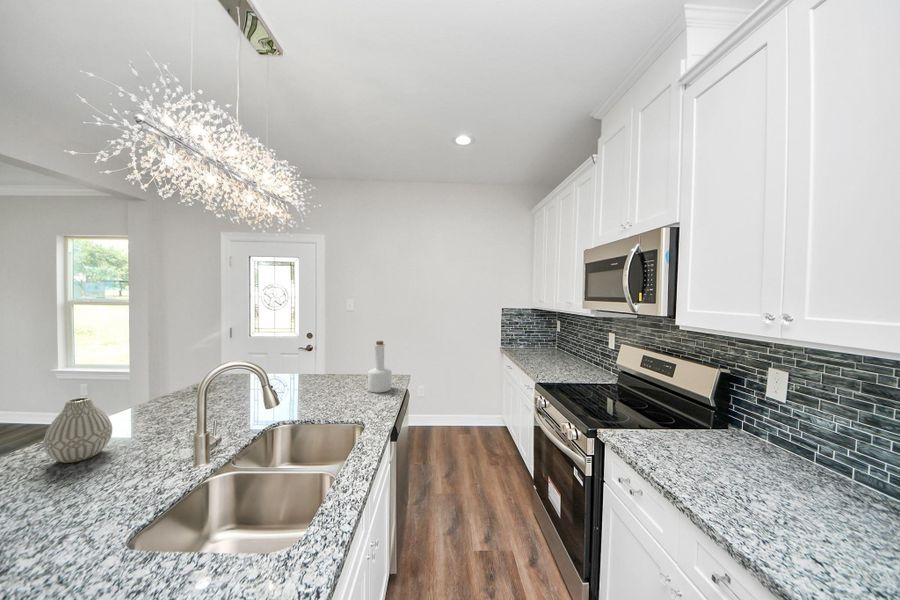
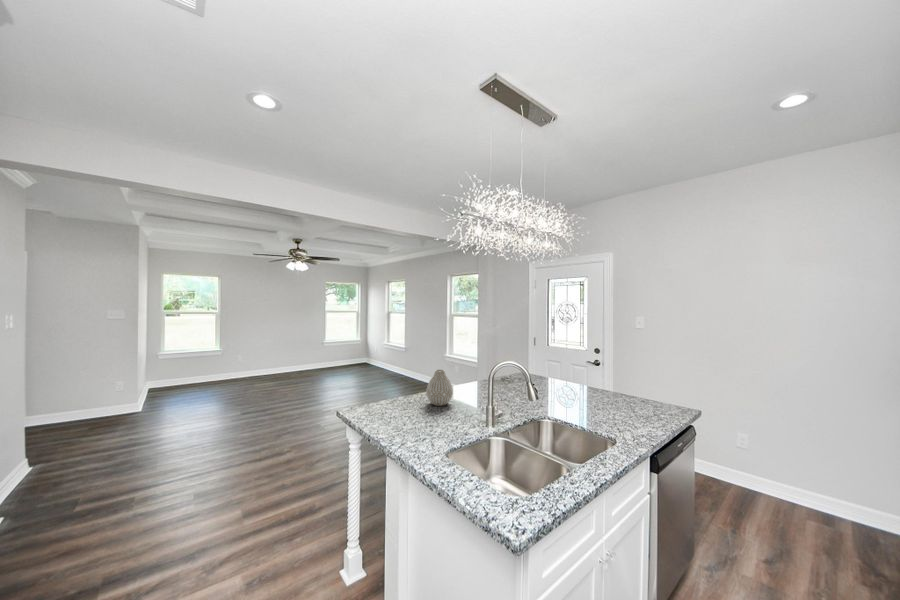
bottle: present [368,341,392,393] -> none [636,363,664,418]

